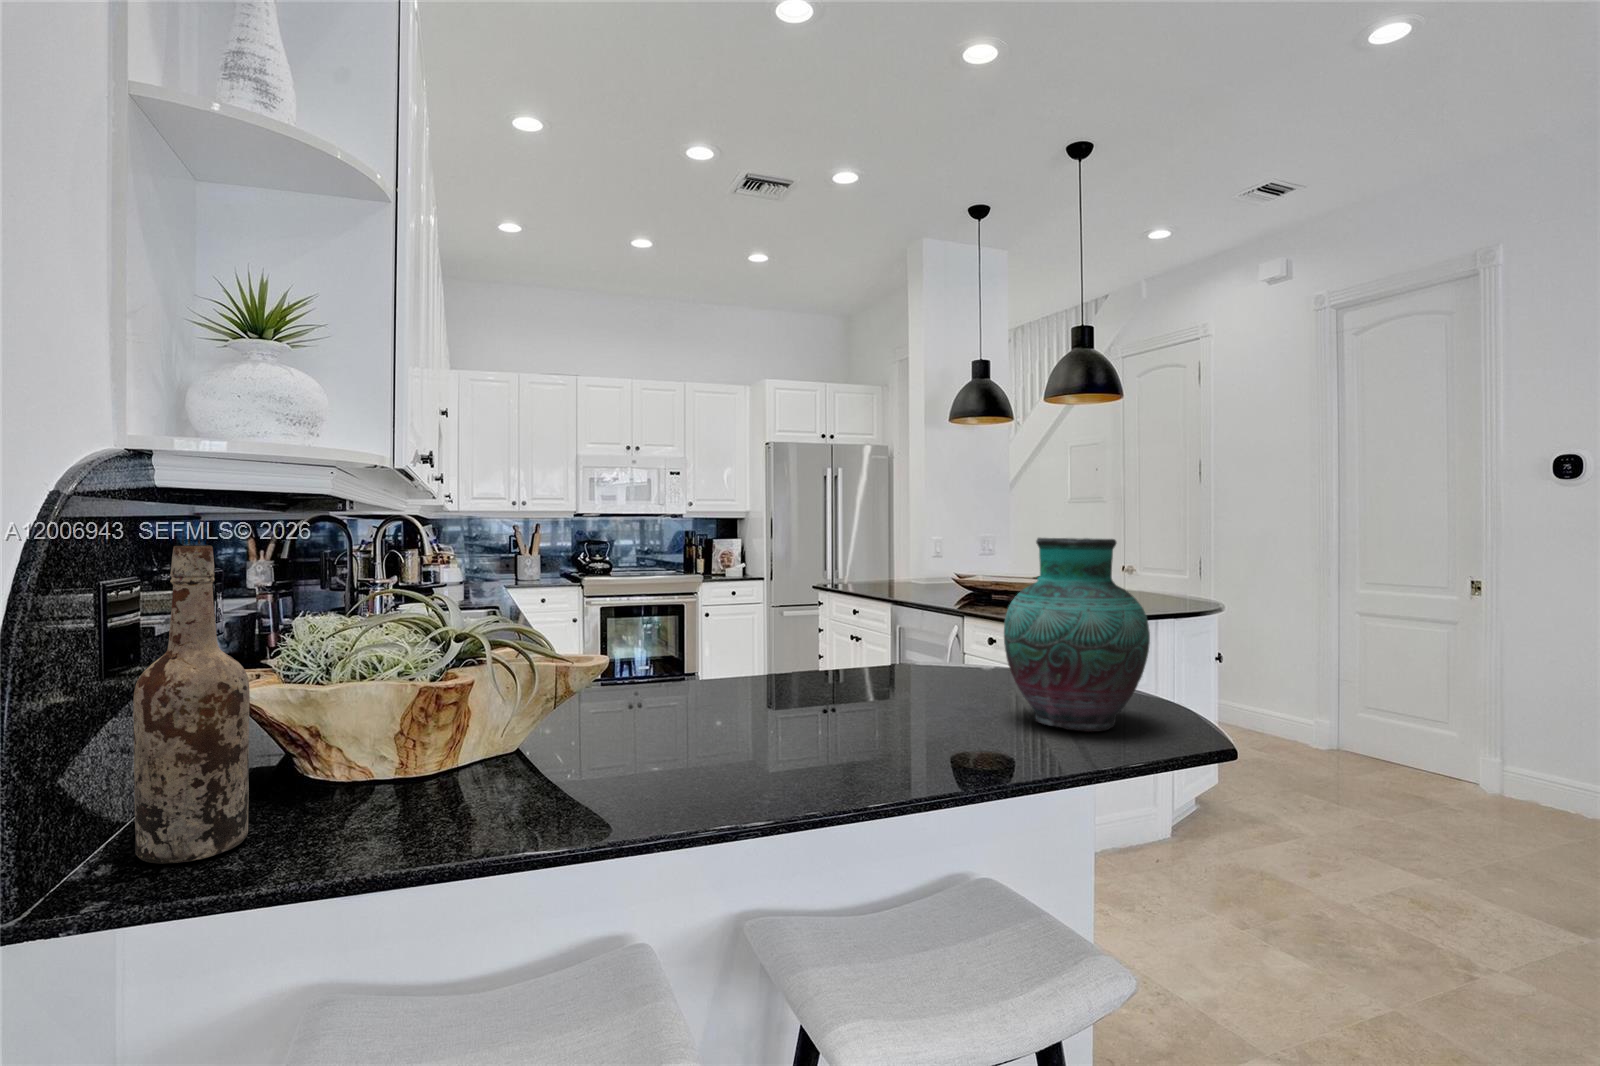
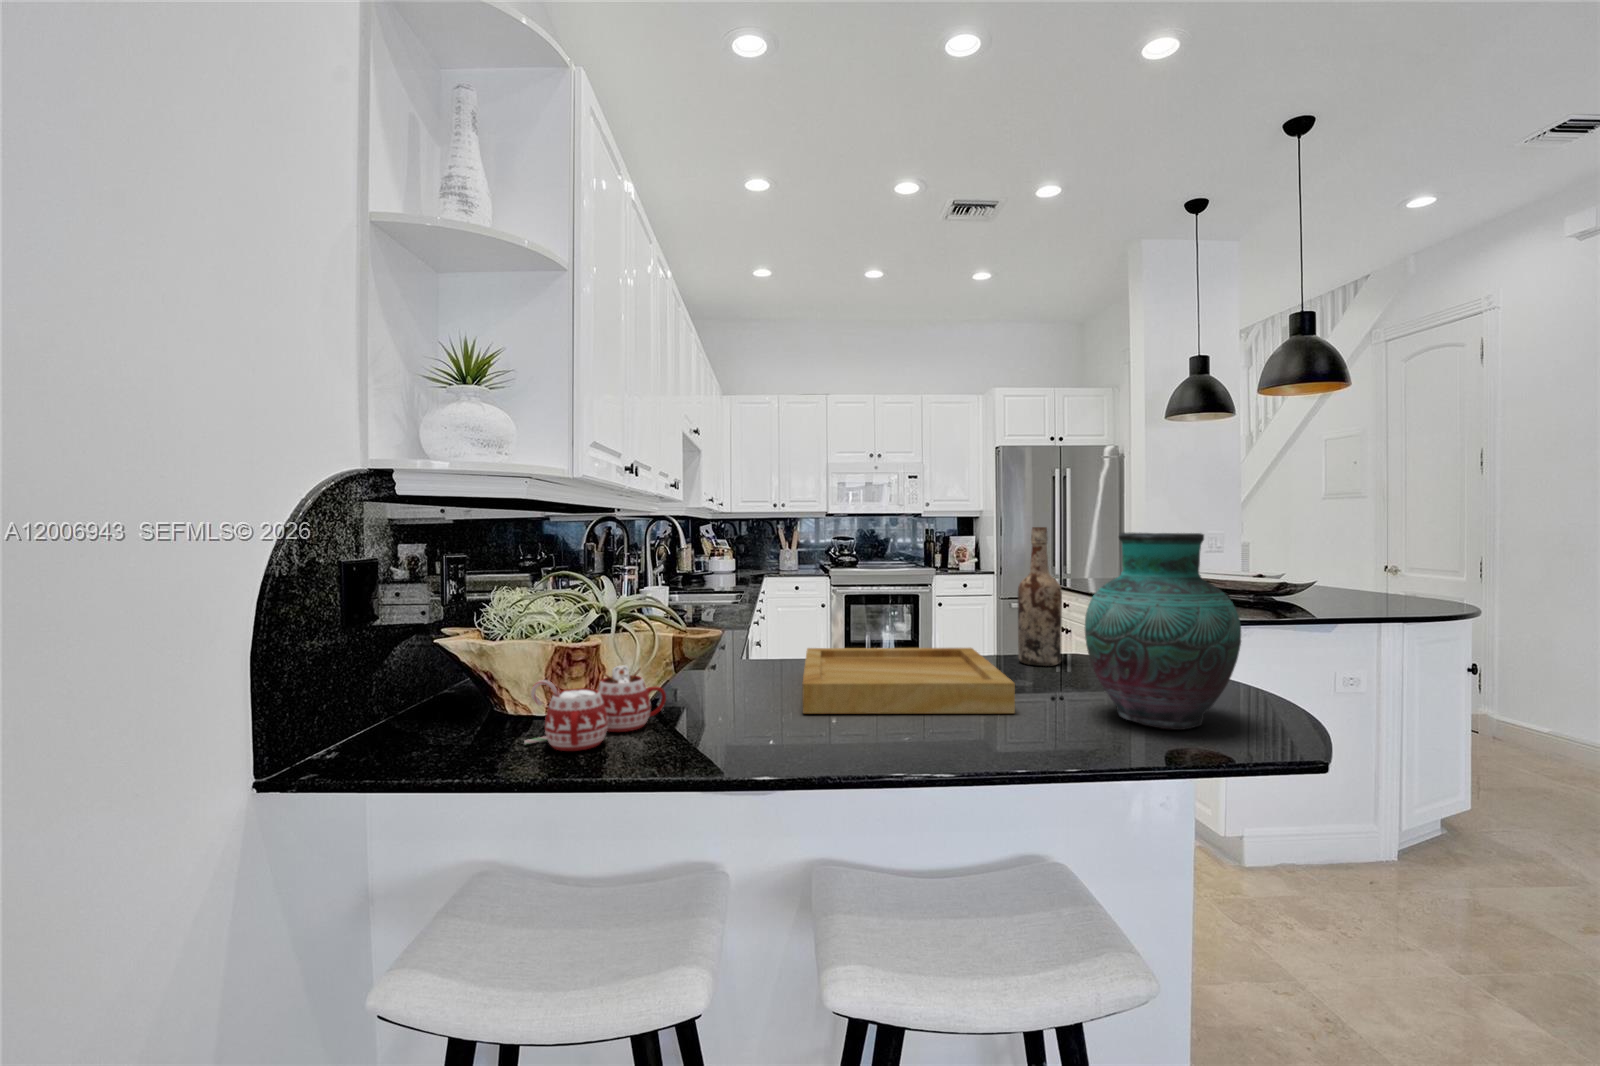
wine bottle: present [133,545,250,864] -> present [1018,527,1062,666]
tray: none [678,662,942,747] -> present [802,648,1015,714]
mug: none [399,705,565,821] -> present [524,666,666,751]

